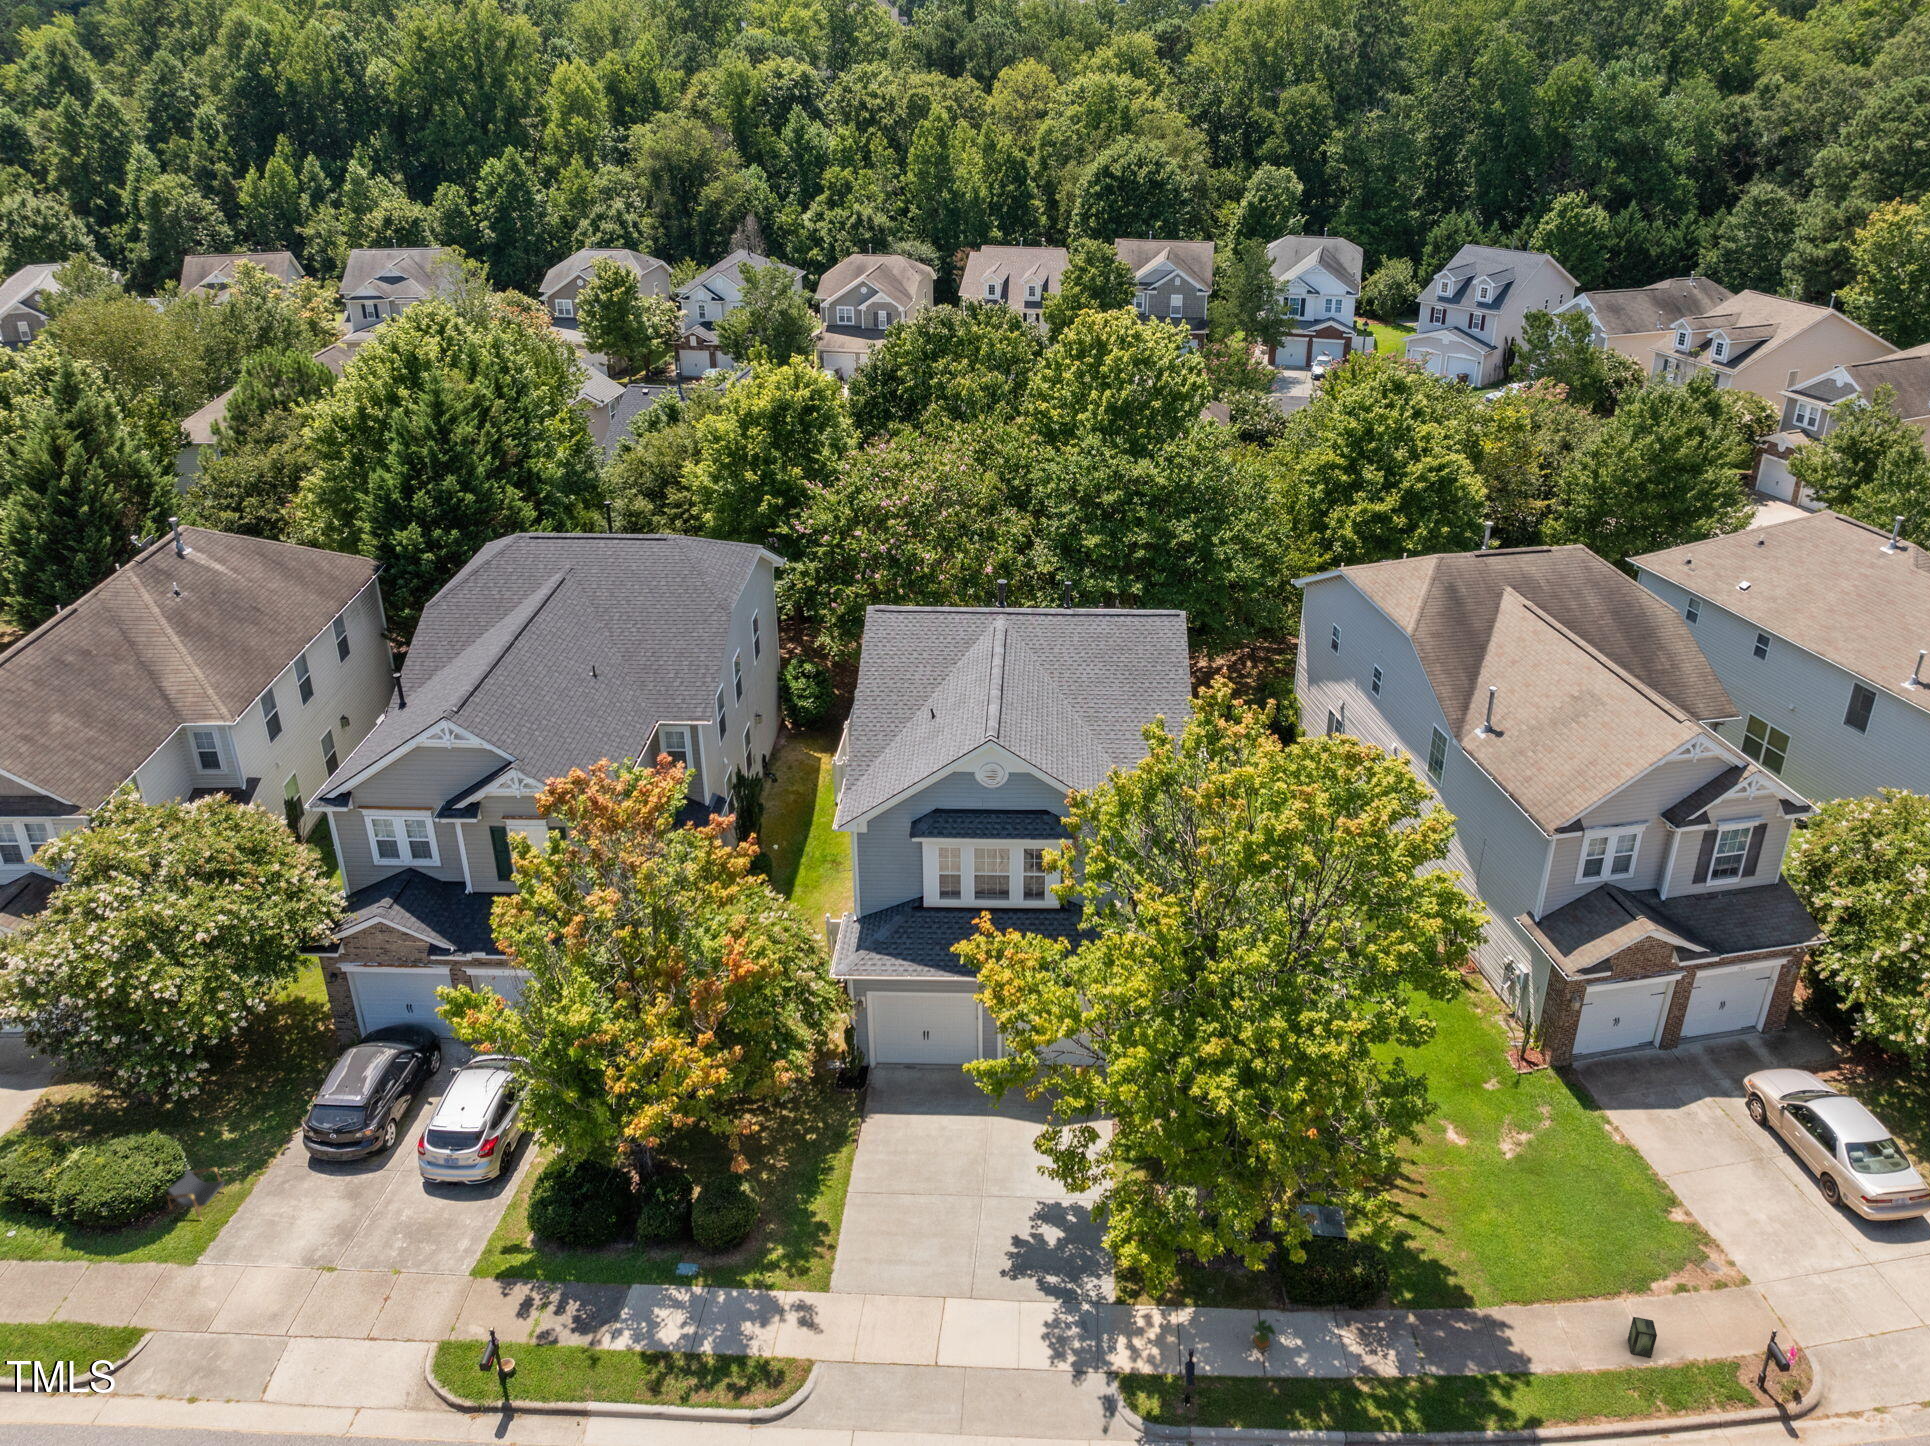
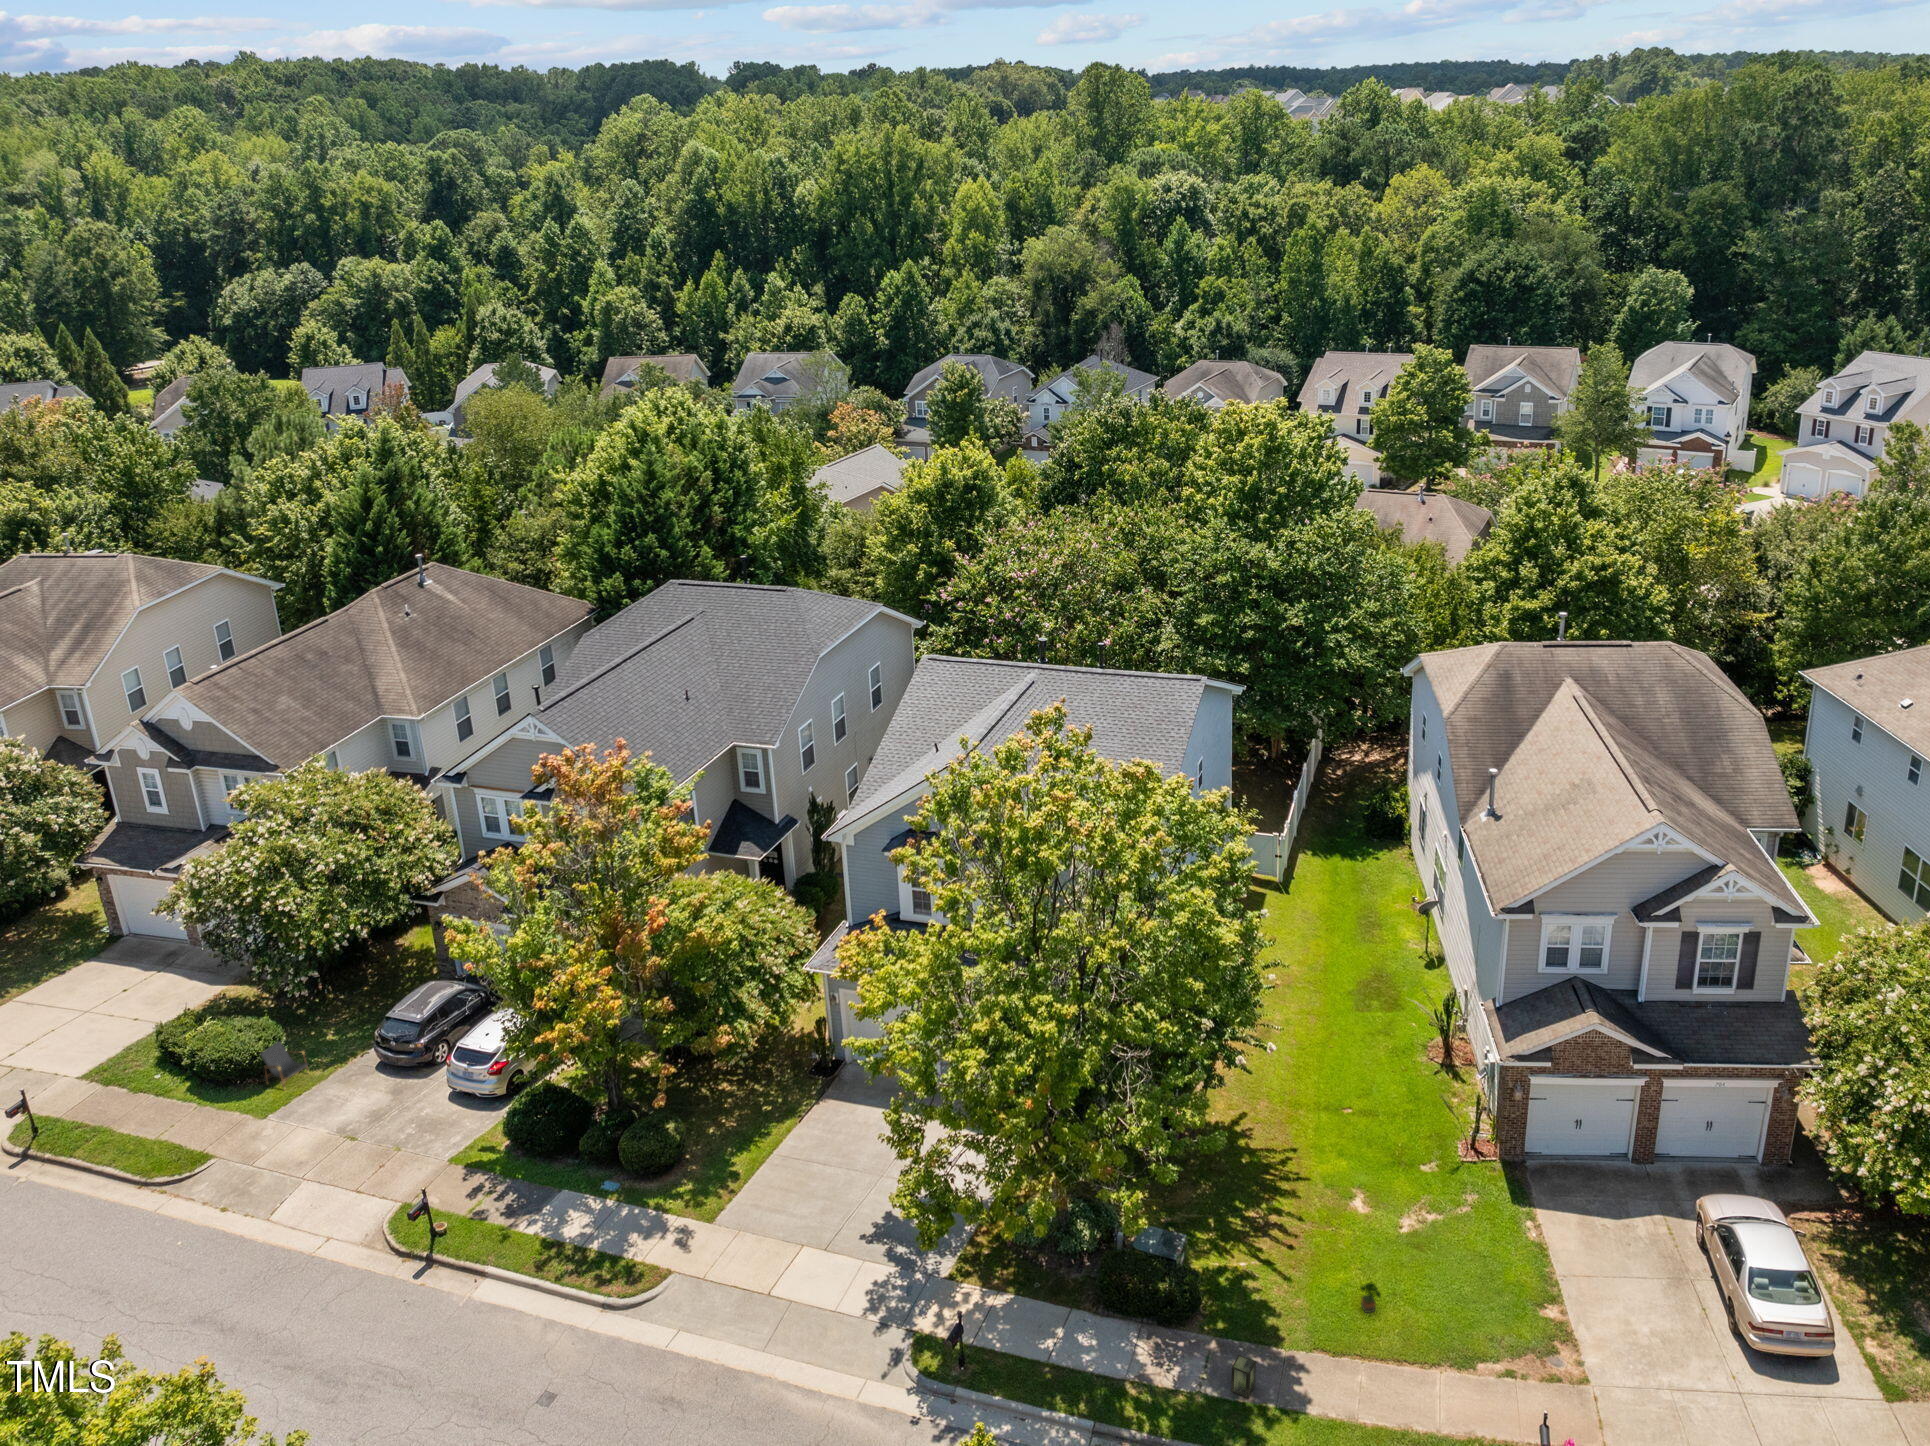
storage box: present [1628,1317,1657,1358] -> present [1231,1355,1256,1398]
potted tree: present [1253,1319,1275,1352] -> present [1361,1282,1381,1313]

